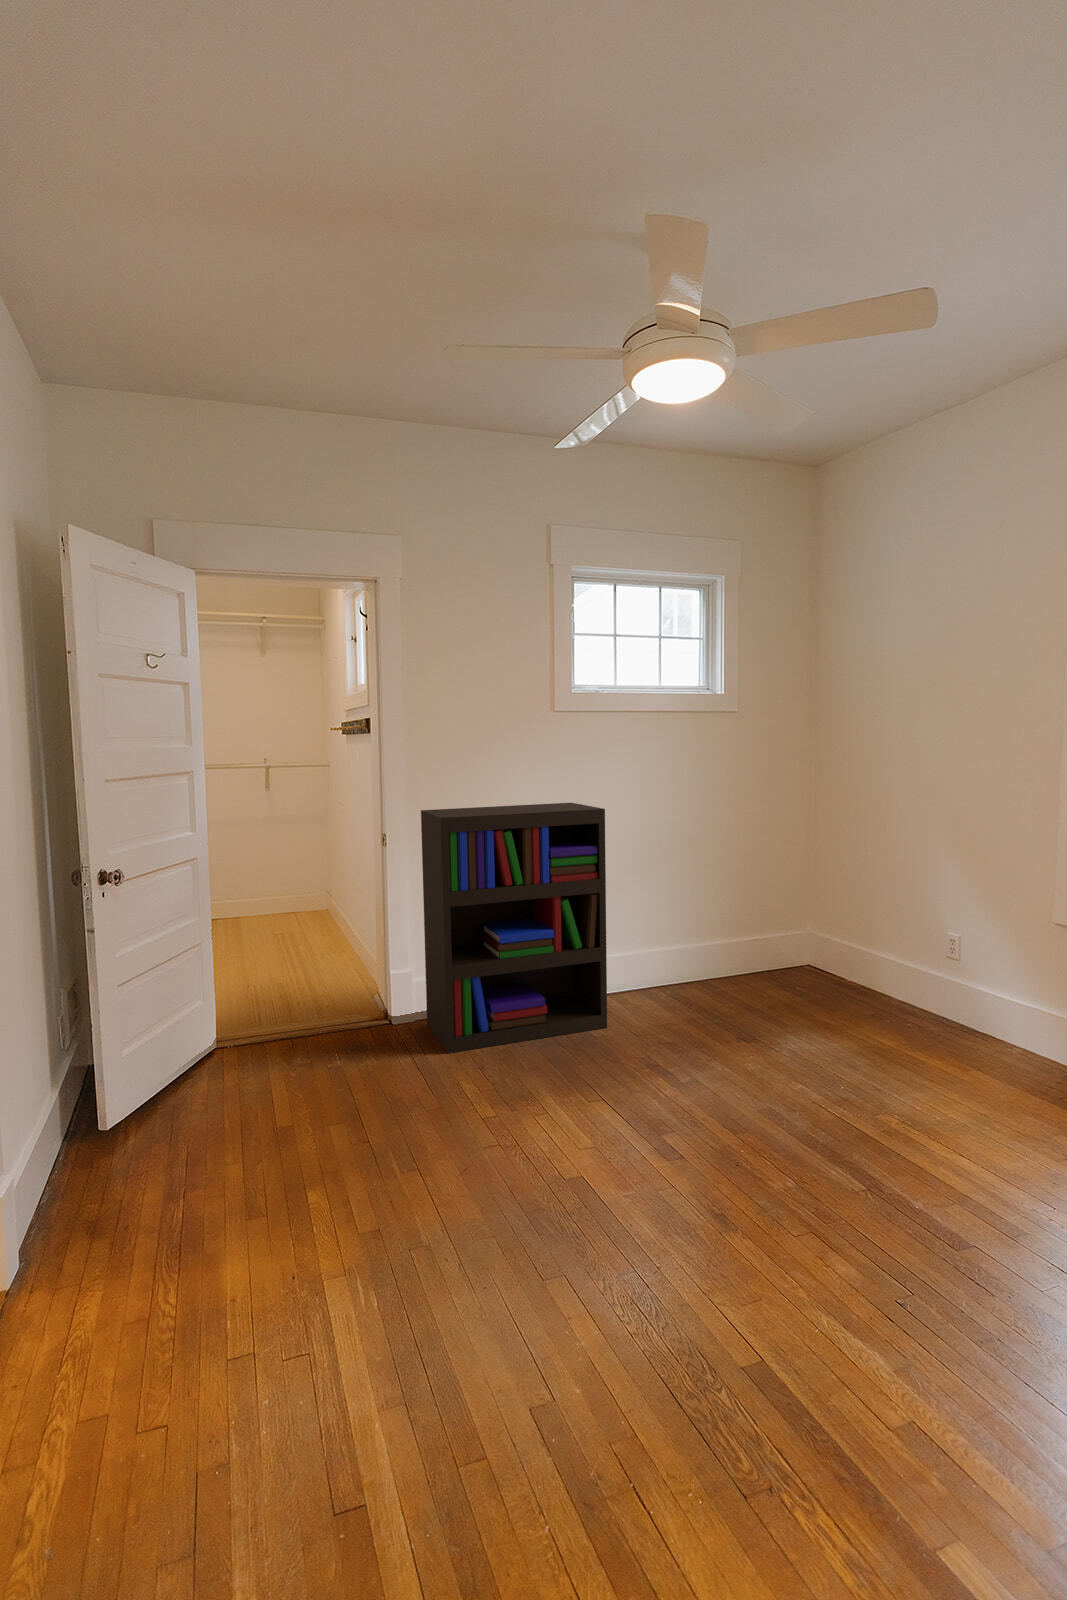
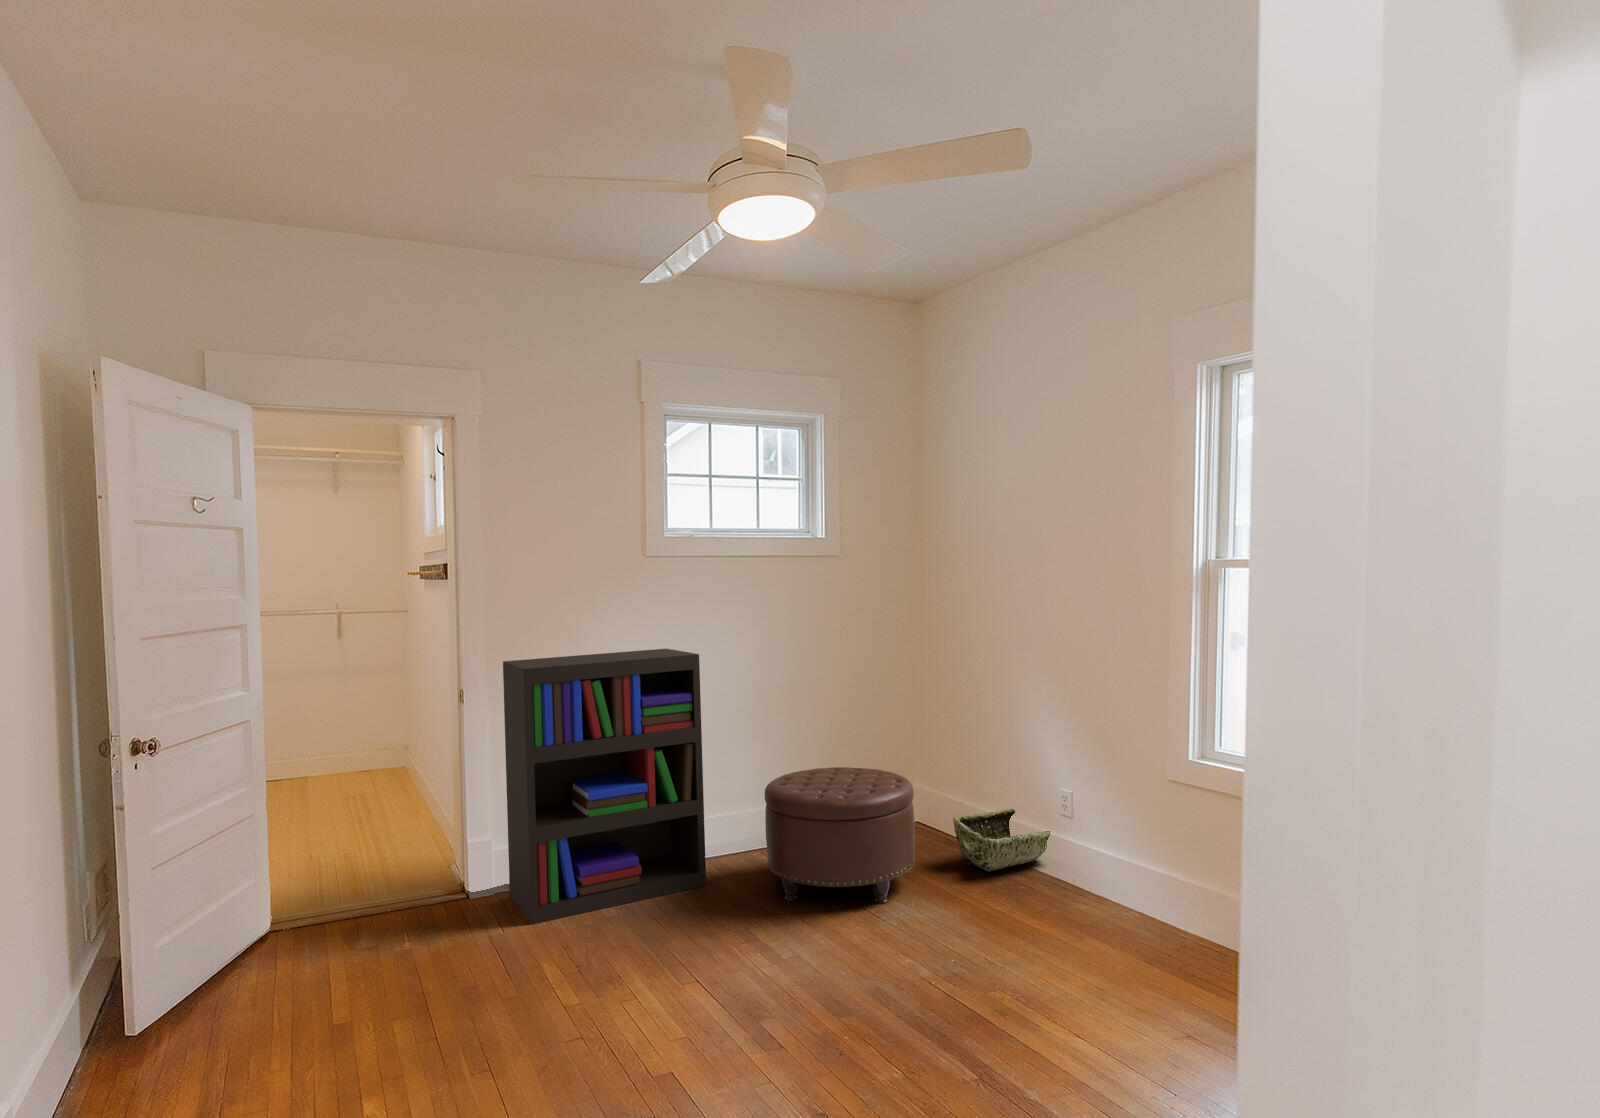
ottoman: none [666,923,817,1059] -> present [765,767,915,903]
woven basket: none [853,972,964,1034] -> present [953,809,1051,872]

